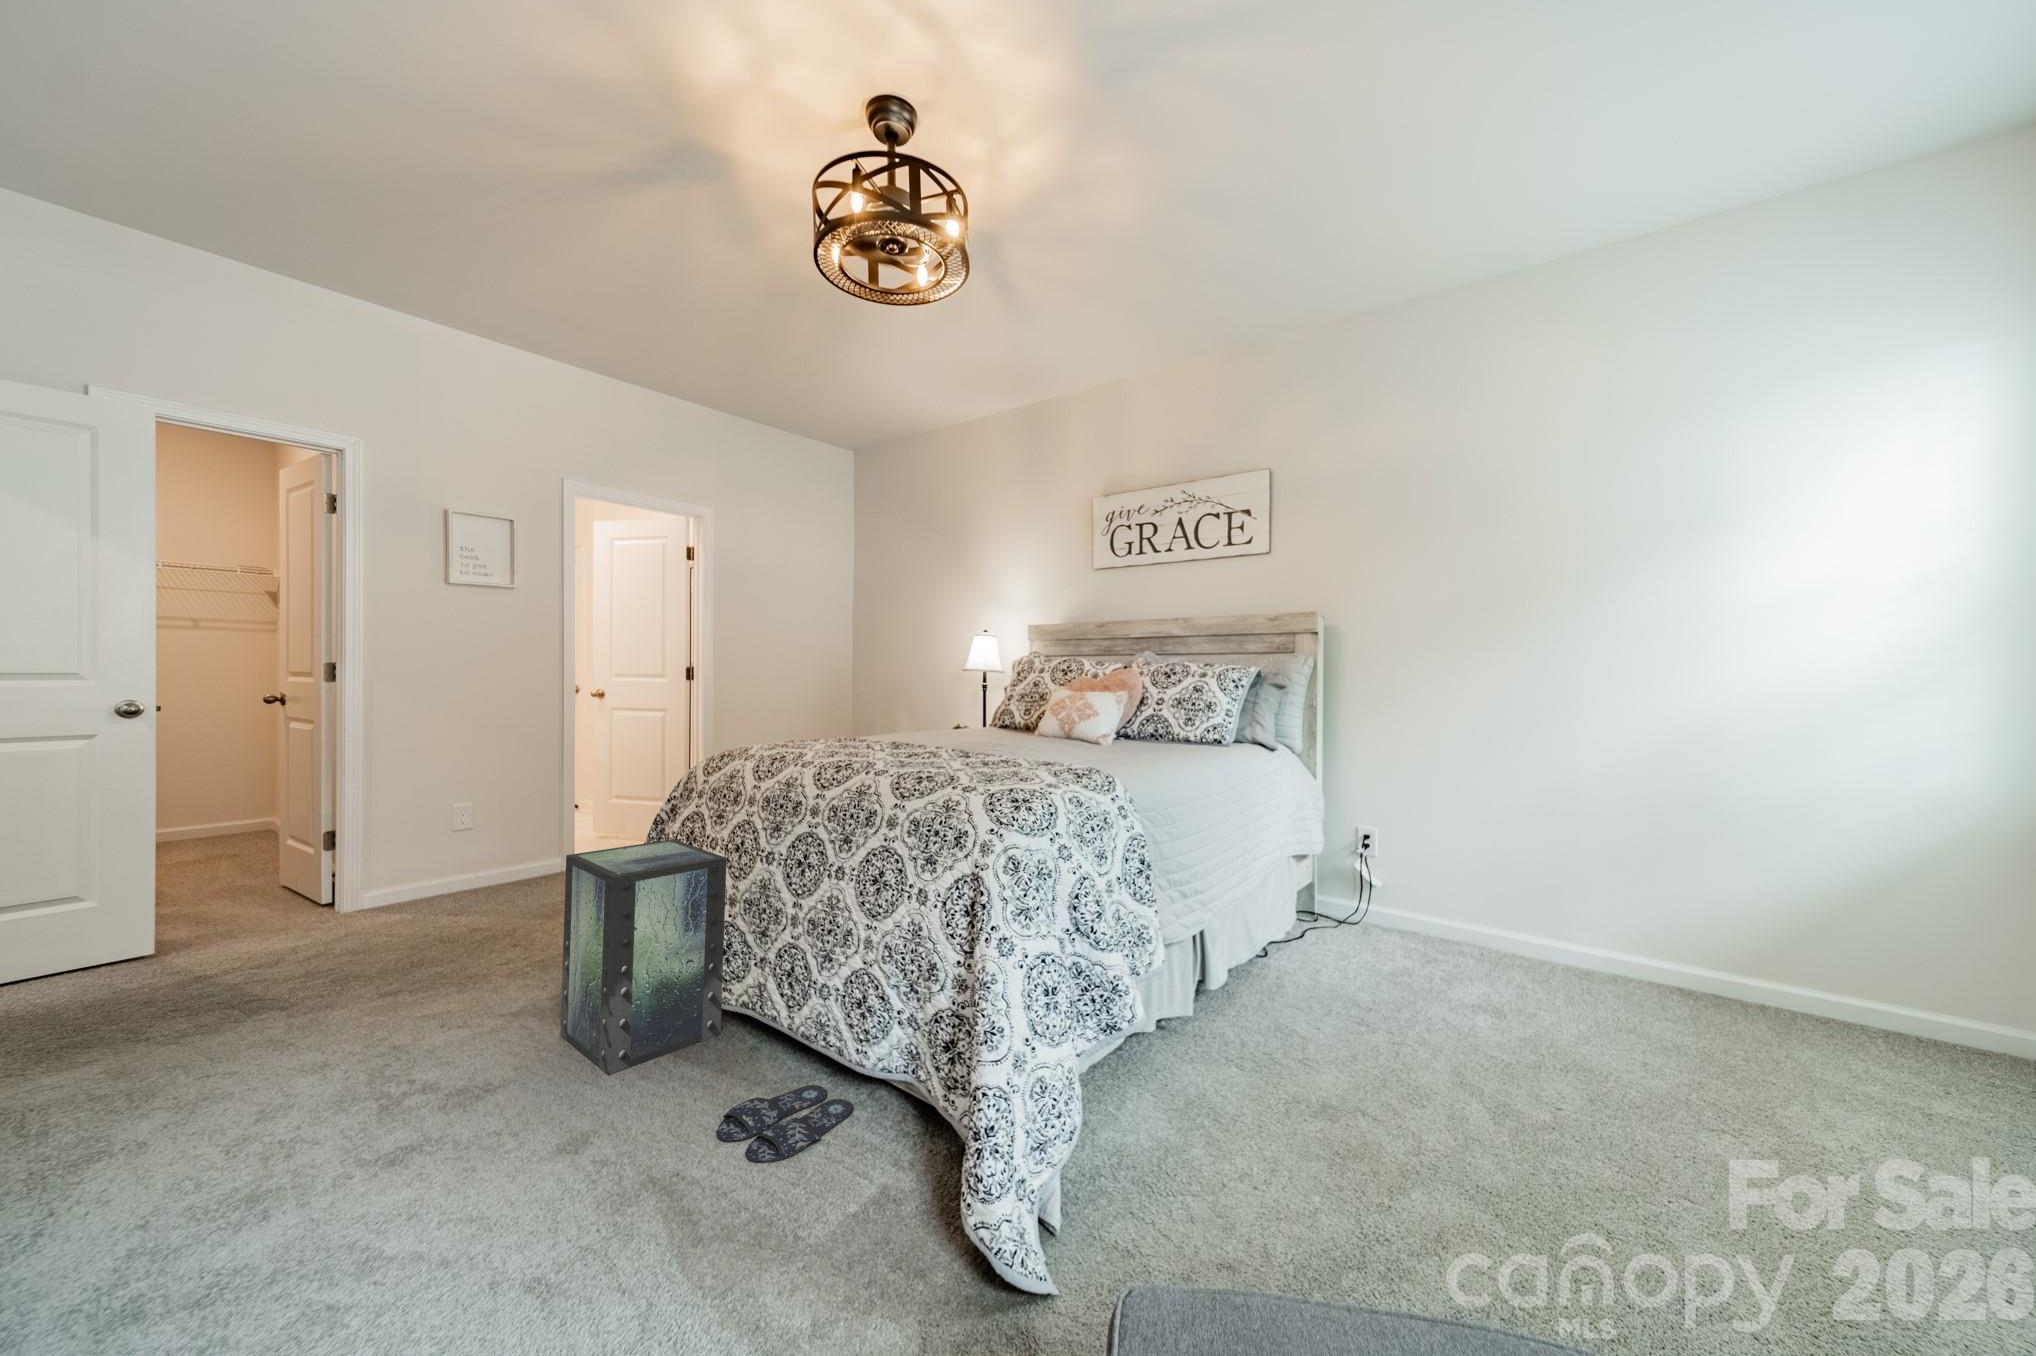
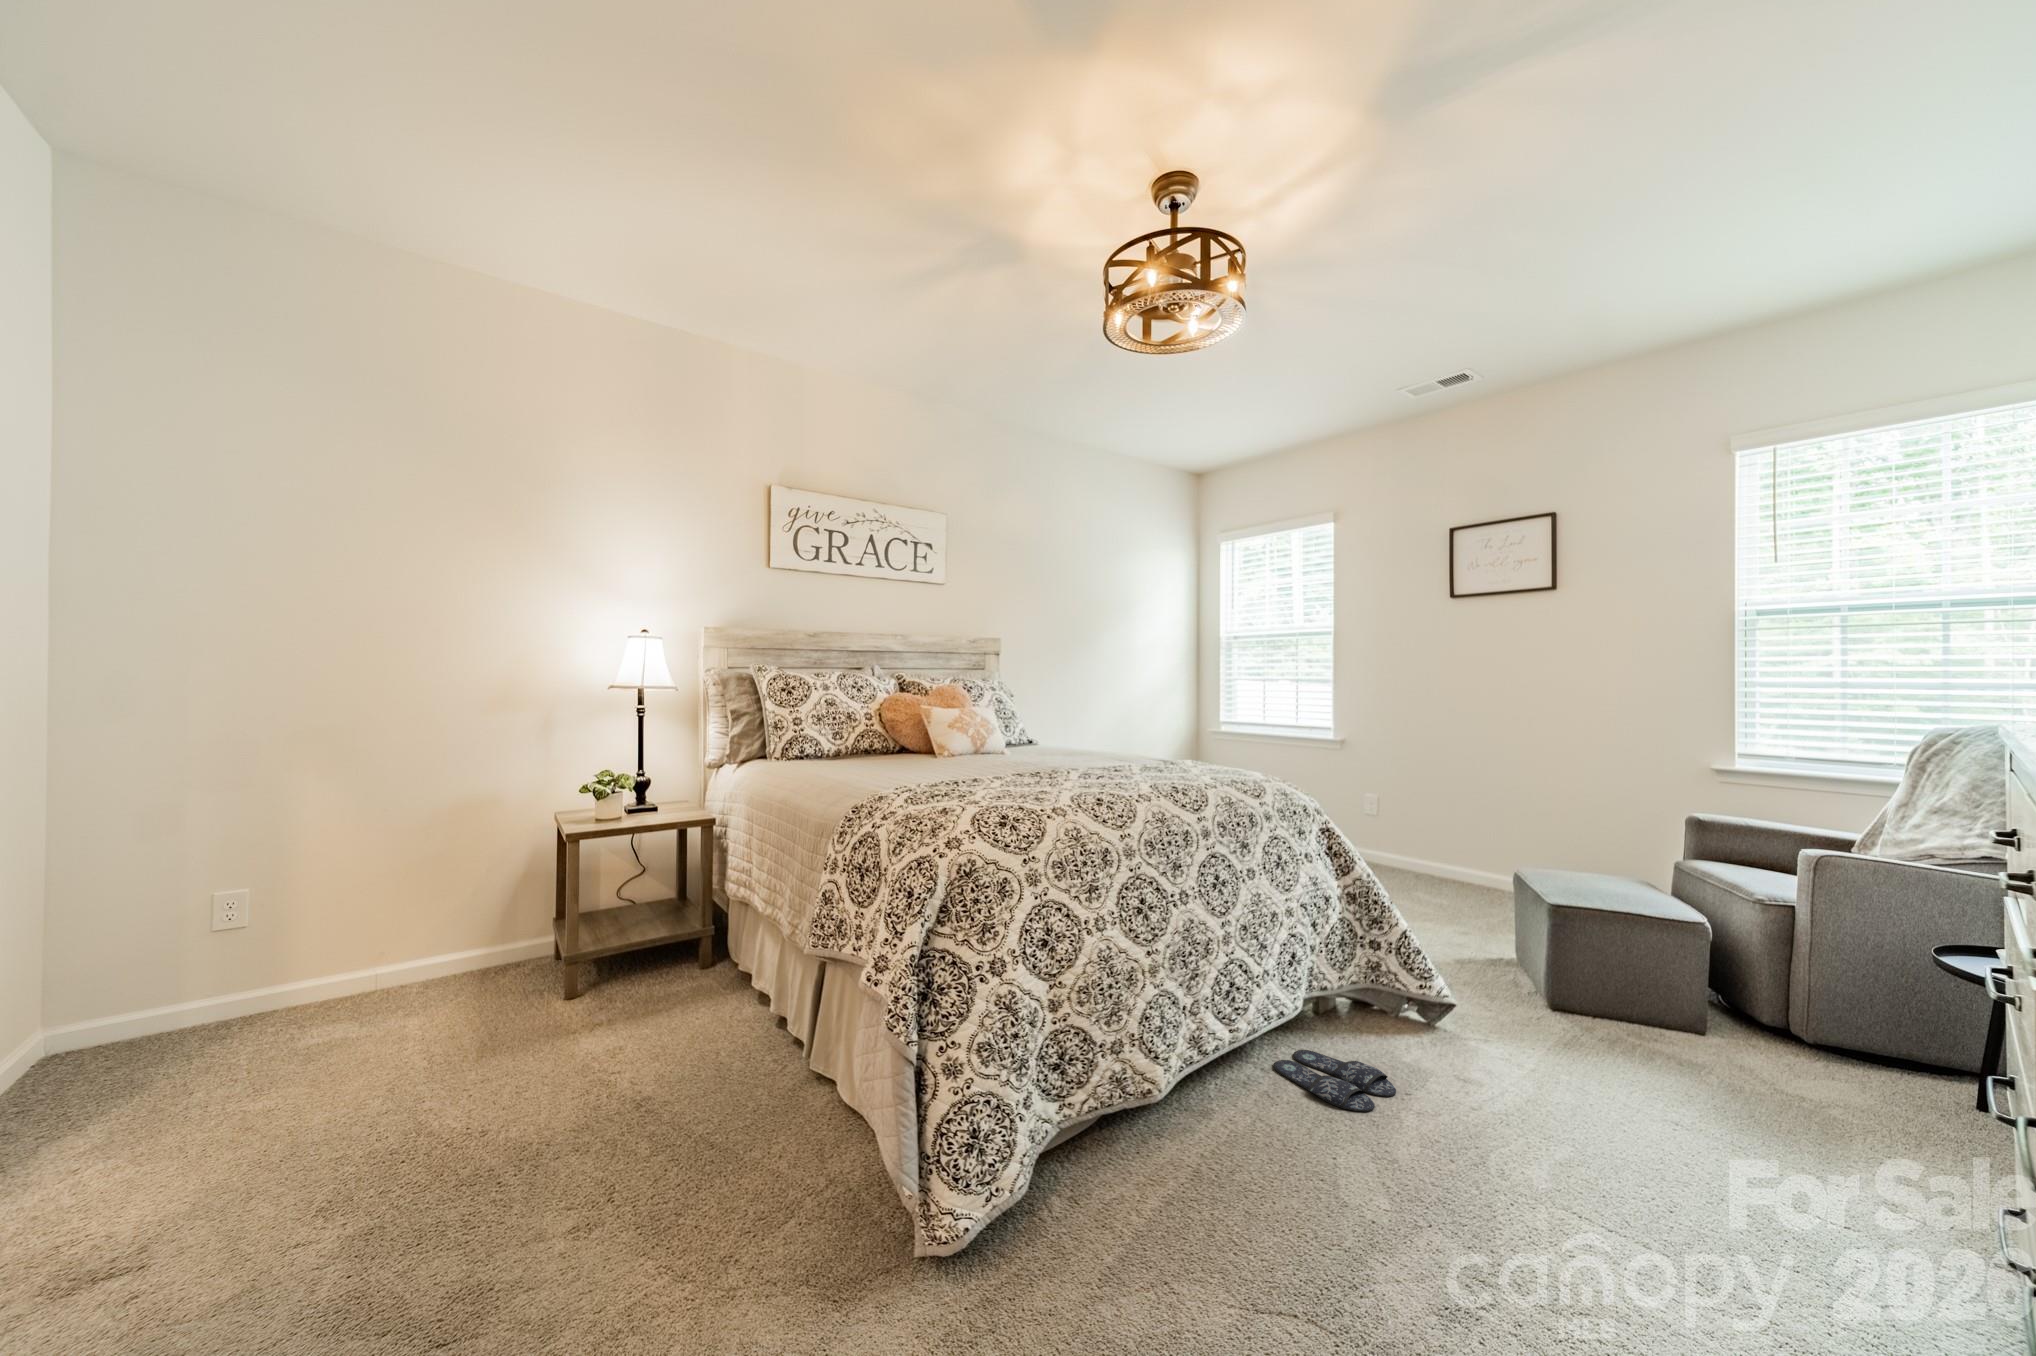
storage box: present [561,839,727,1075] -> none [1072,917,1276,1257]

